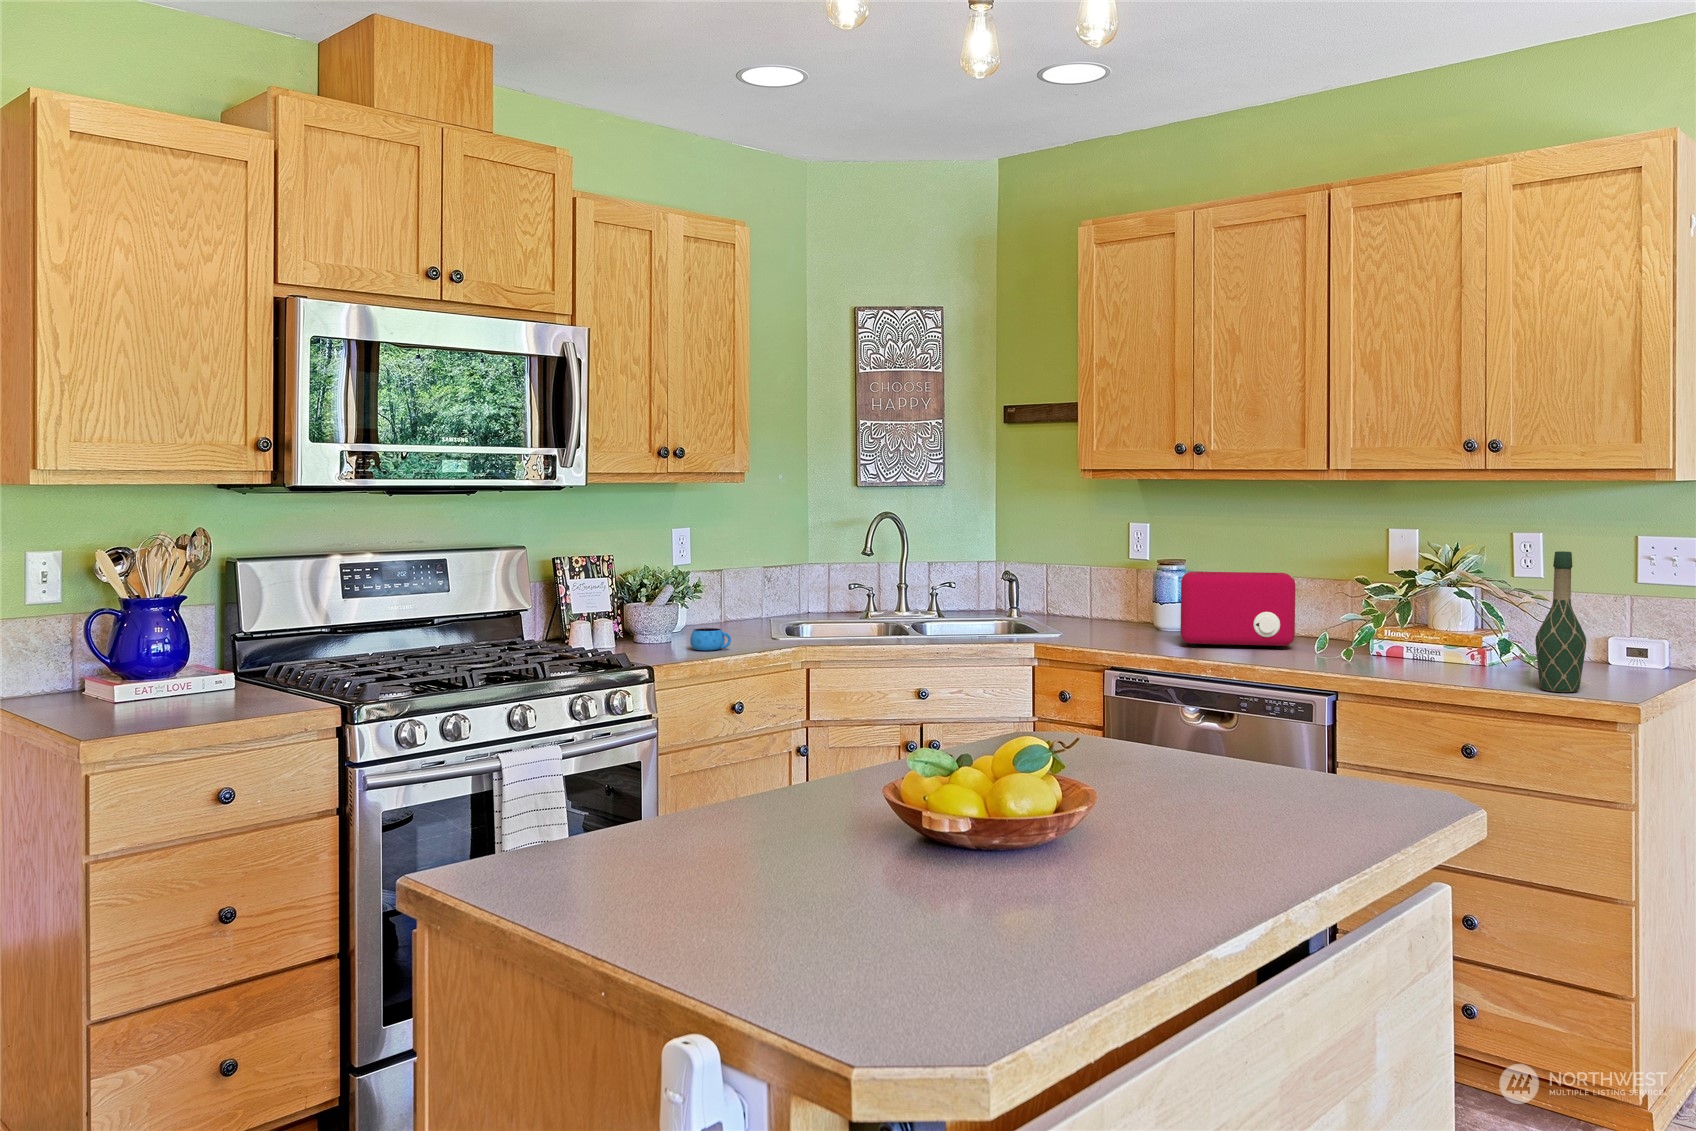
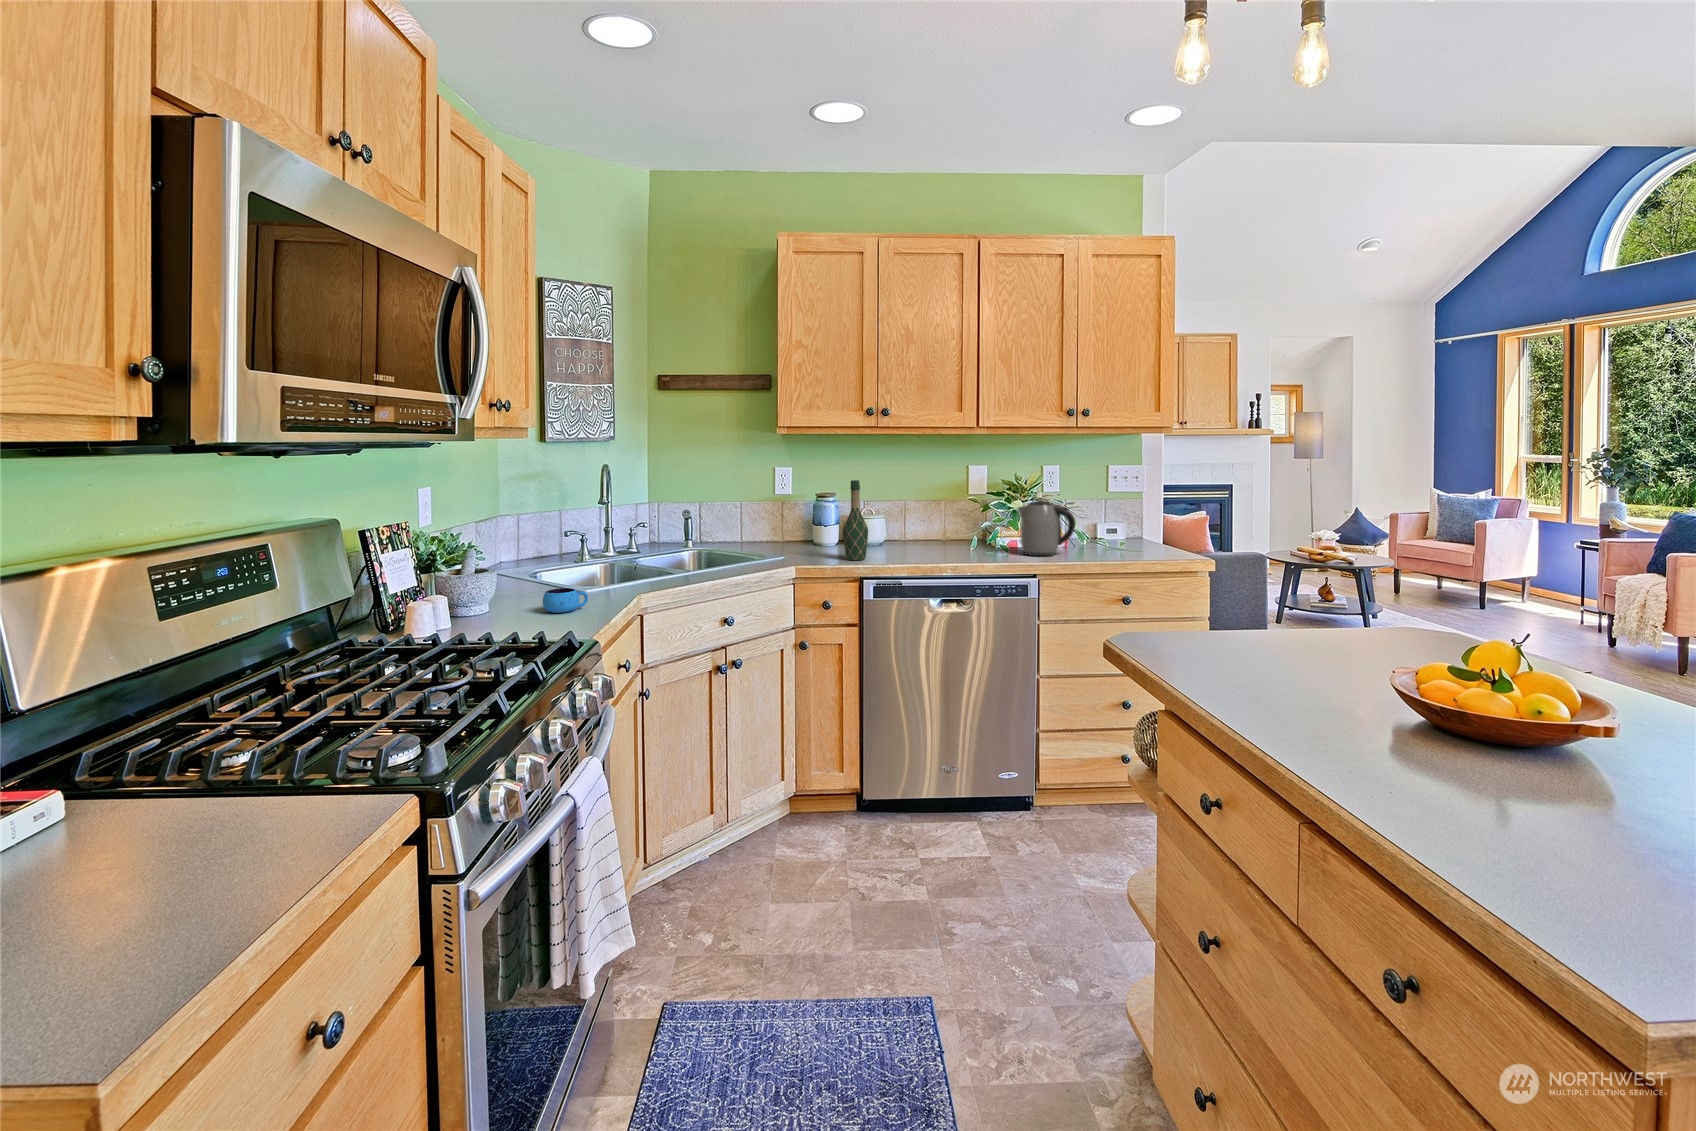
wine bottle: present [1535,551,1586,692] -> present [843,480,868,560]
toaster: present [1181,572,1295,649] -> none [878,500,955,556]
kettle: none [1366,580,1451,668] -> present [1018,501,1075,556]

